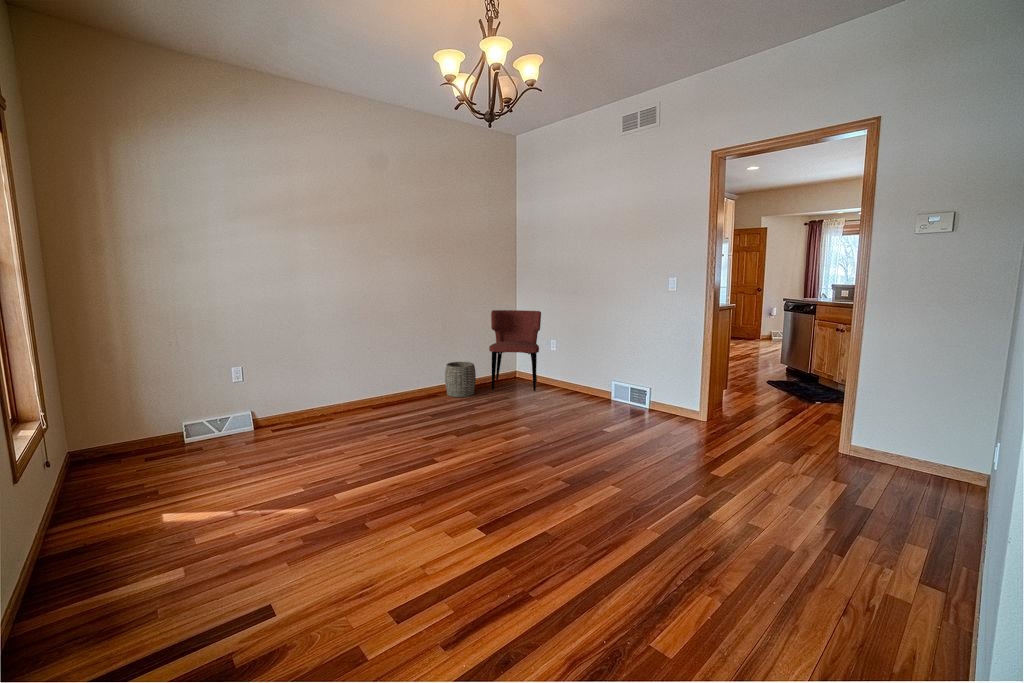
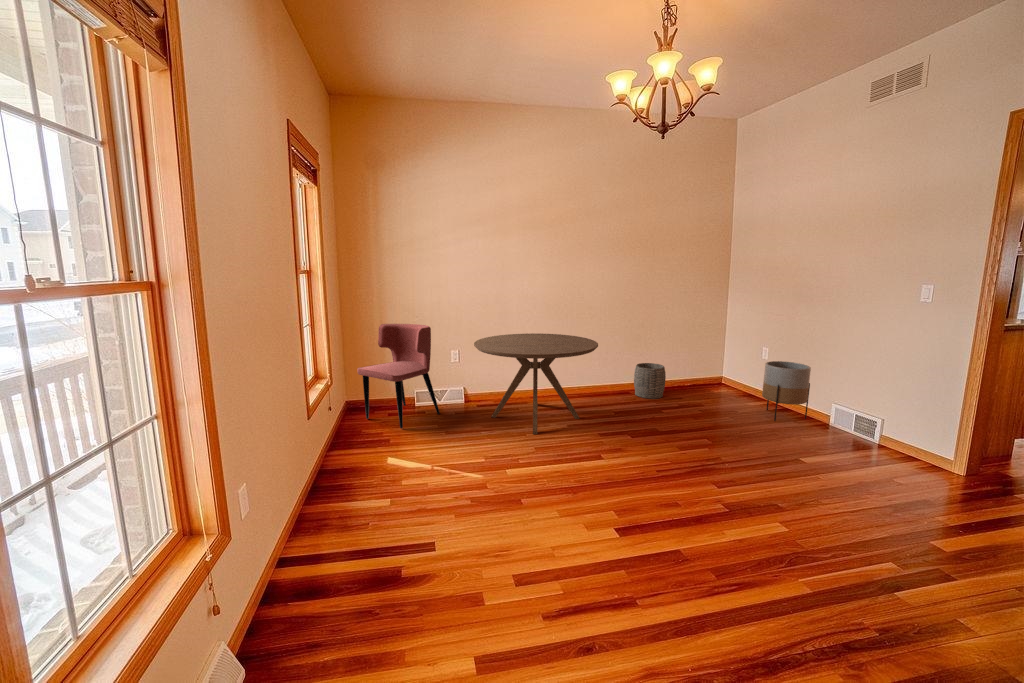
dining chair: present [489,310,541,391] -> present [357,324,440,429]
dining table: none [262,336,417,452] -> present [474,333,598,434]
planter: none [561,349,596,402] -> present [762,361,811,421]

